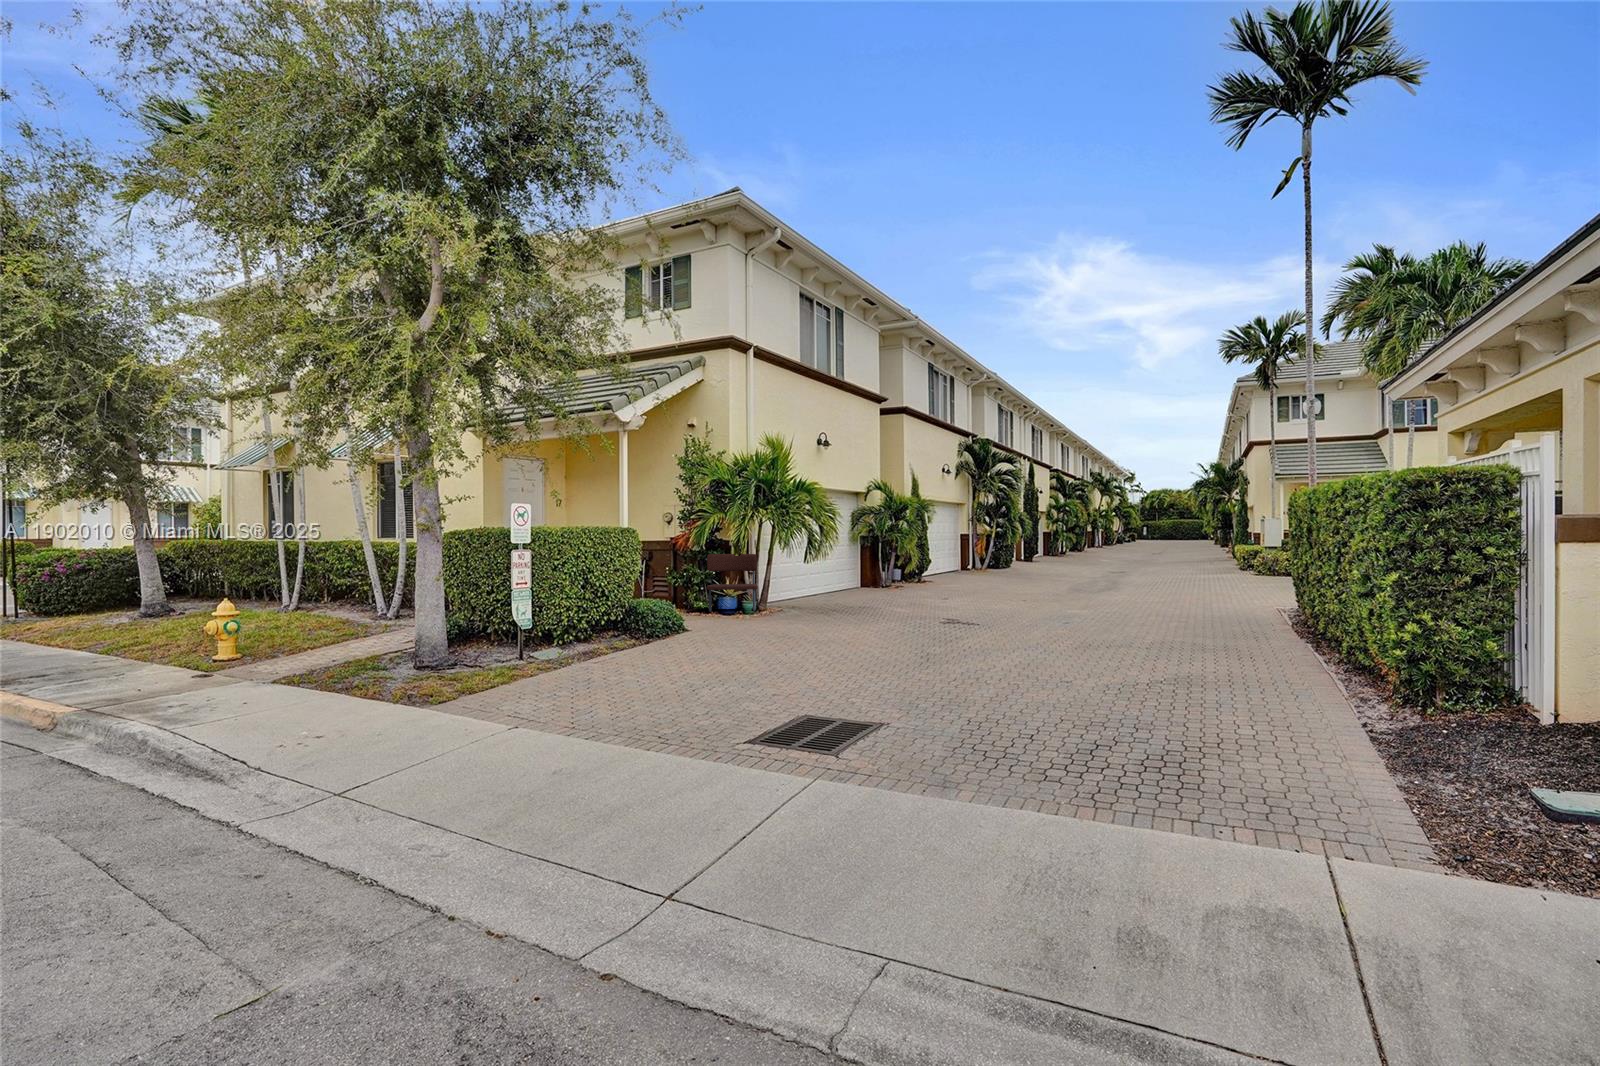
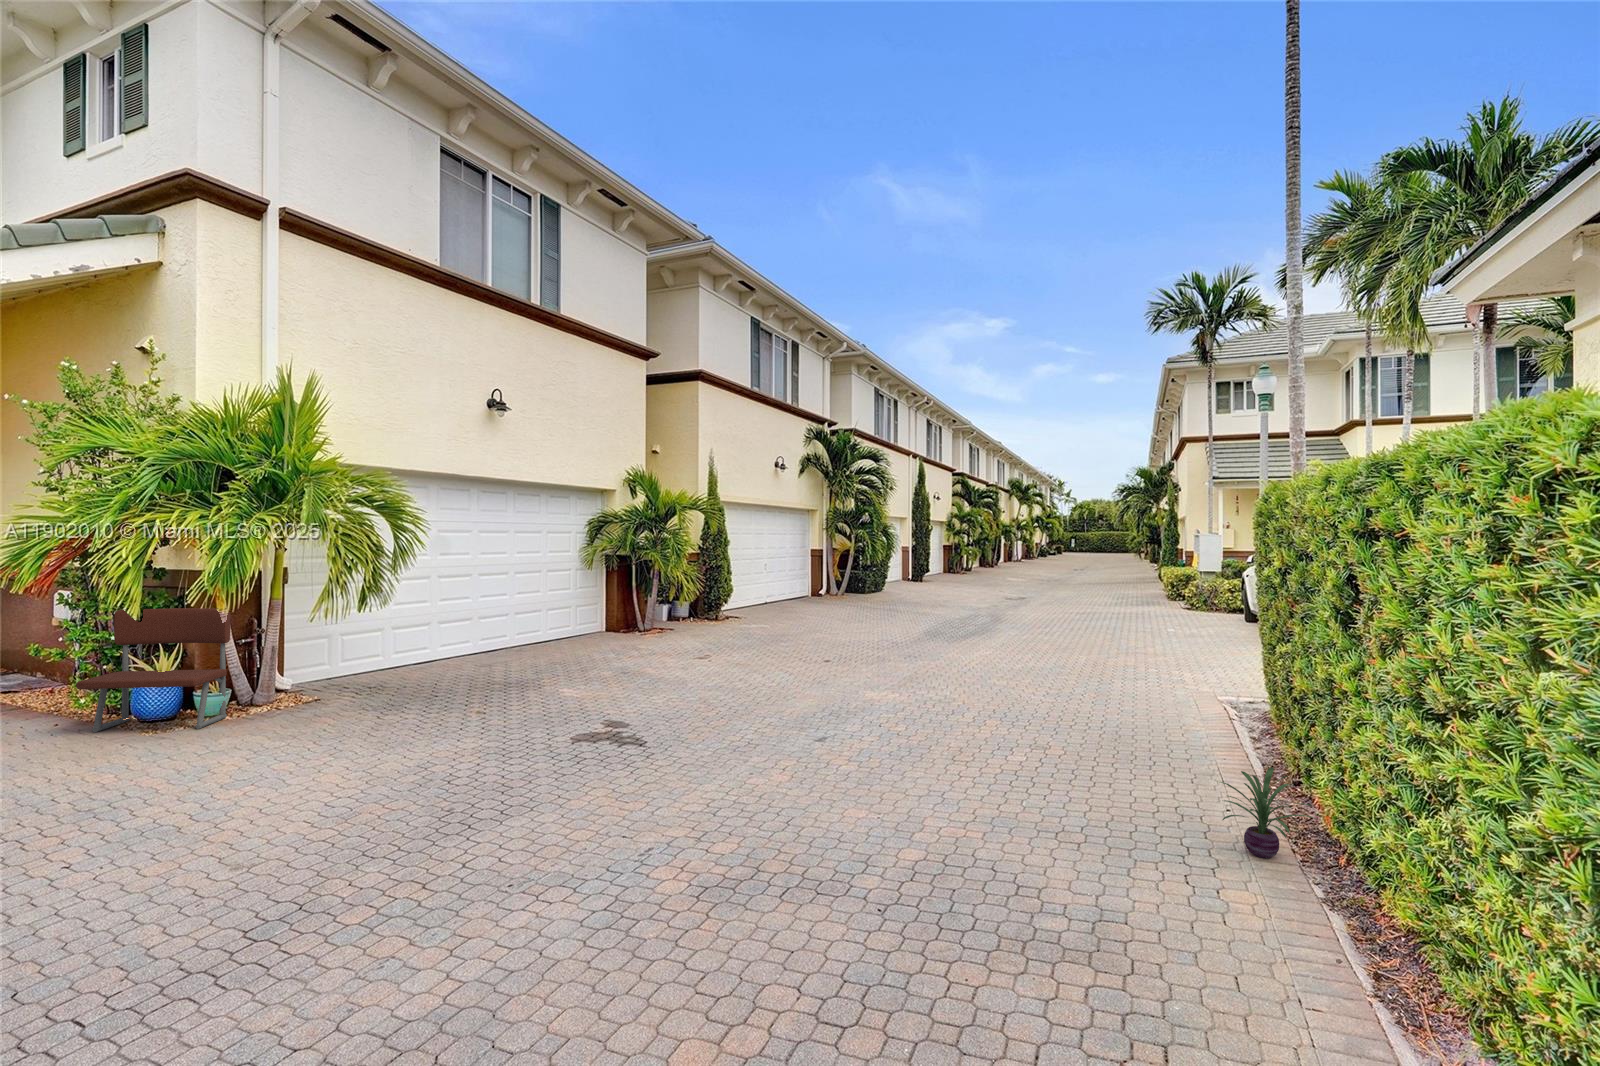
decorative plant: none [1262,600,1305,634] -> present [1221,767,1316,858]

